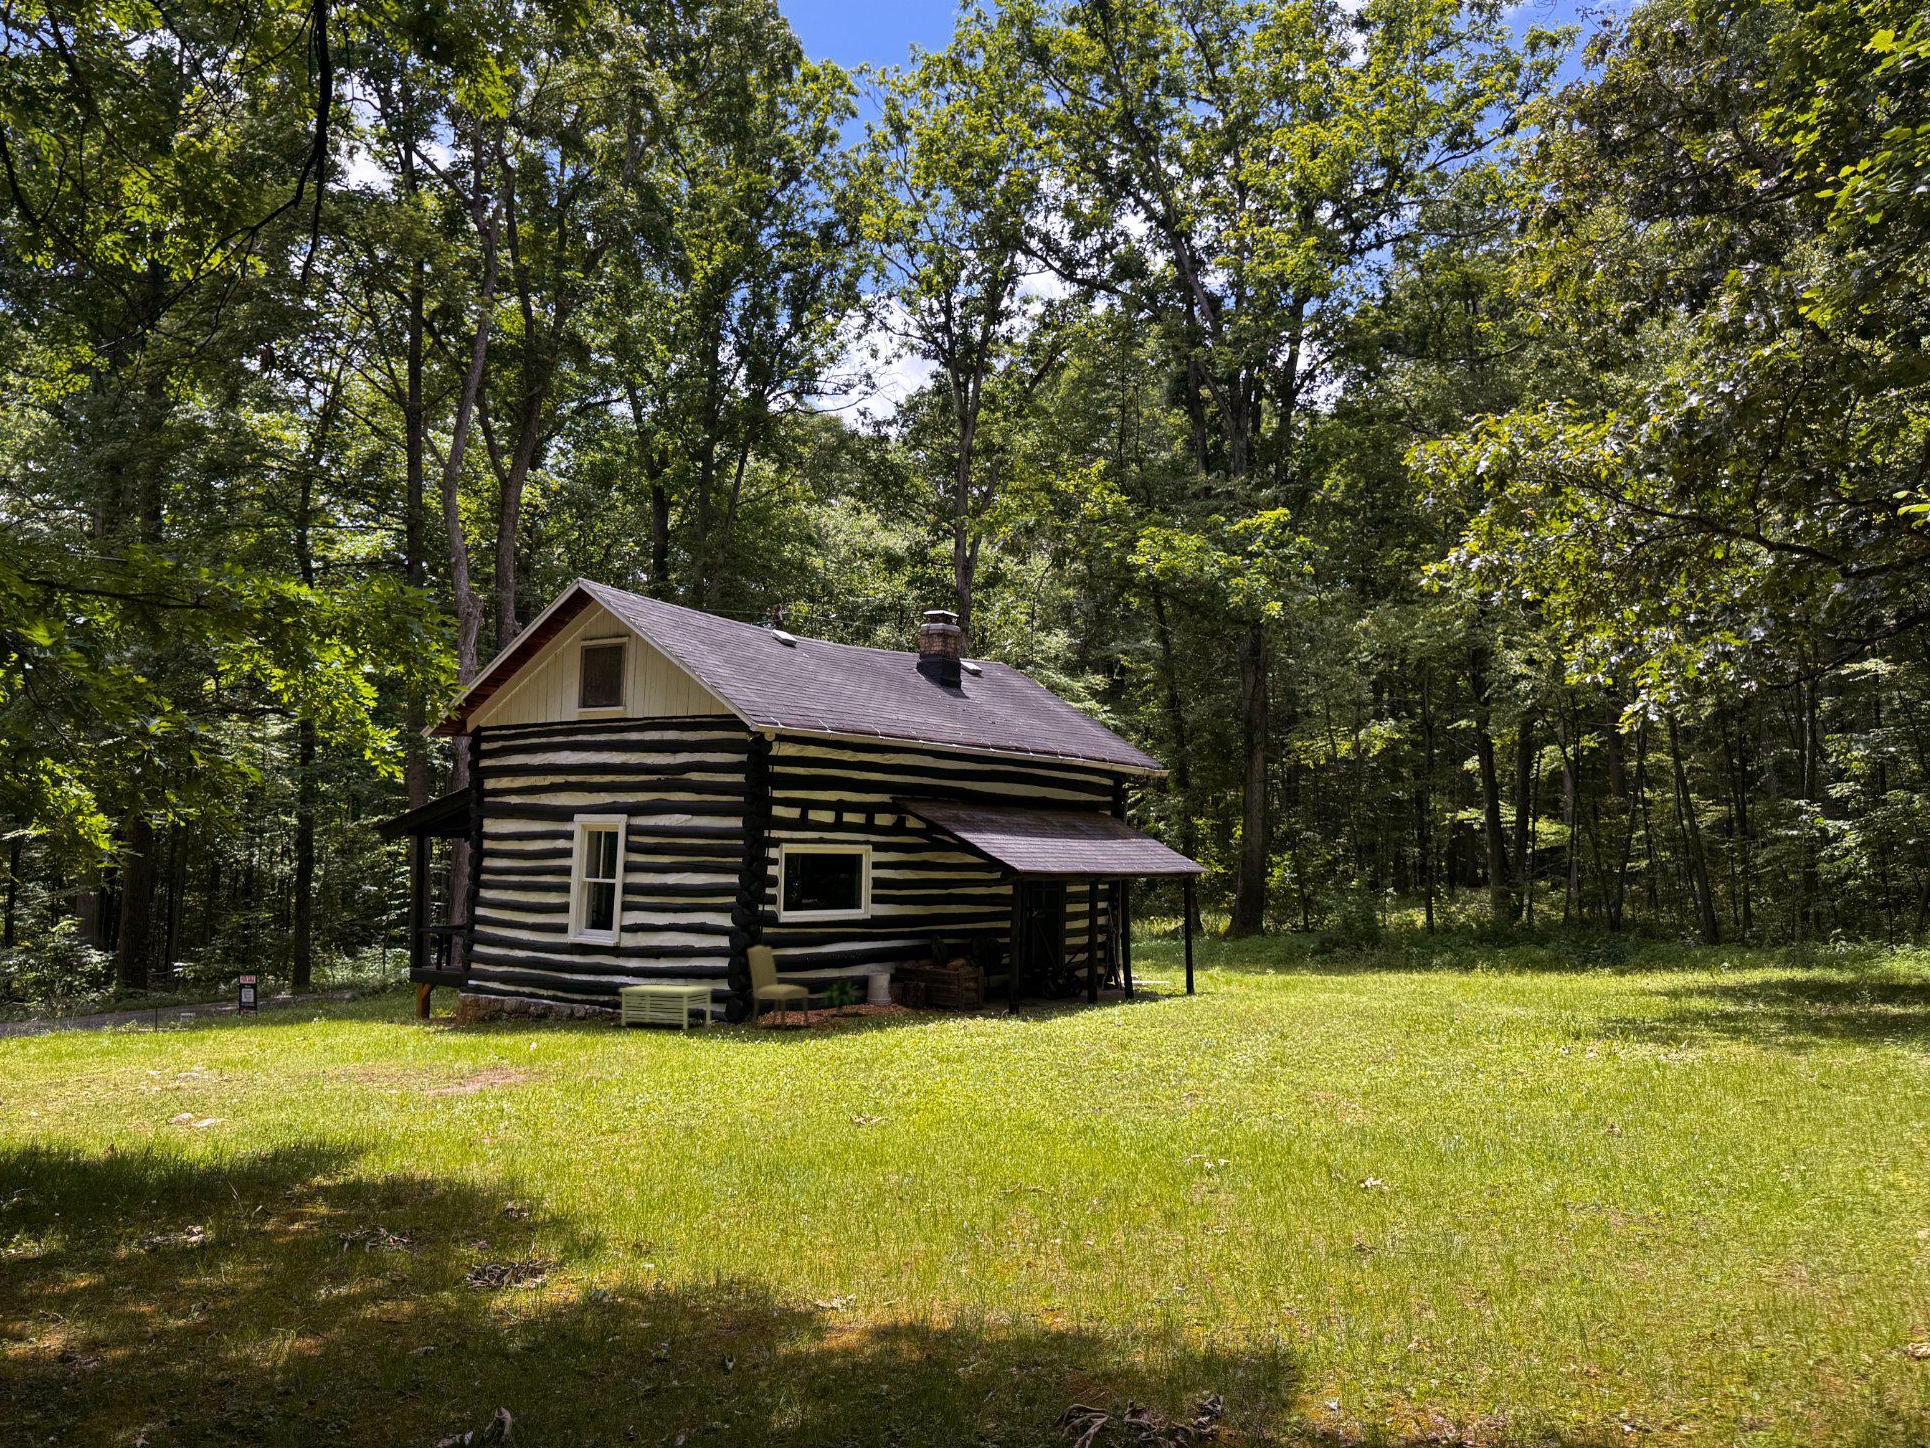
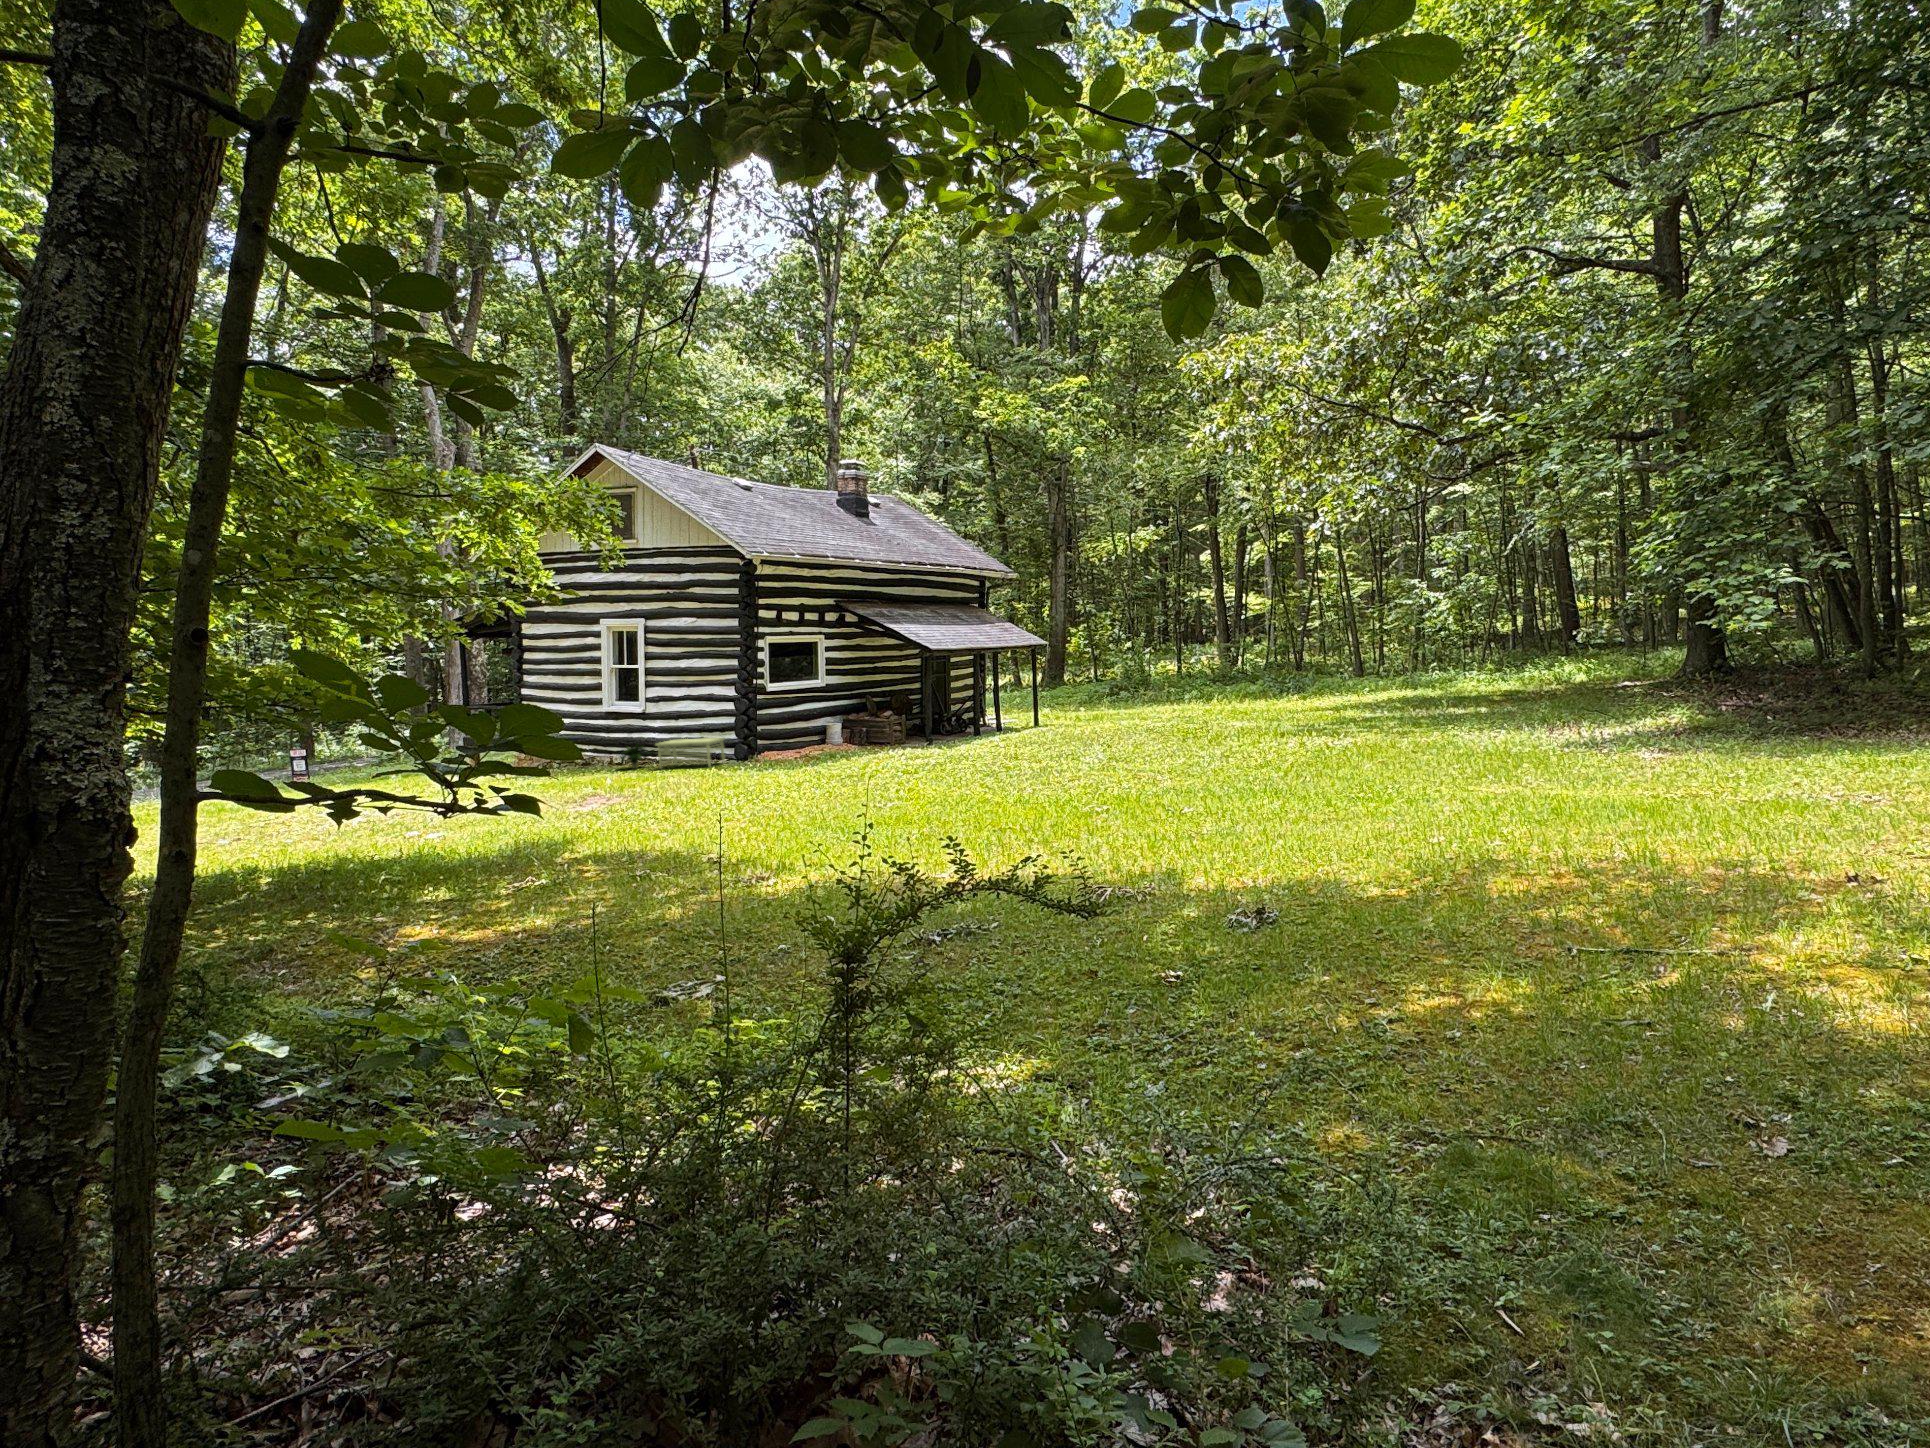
chair: present [748,946,809,1030] -> none [750,707,798,762]
potted plant: present [823,980,858,1016] -> present [620,744,647,769]

